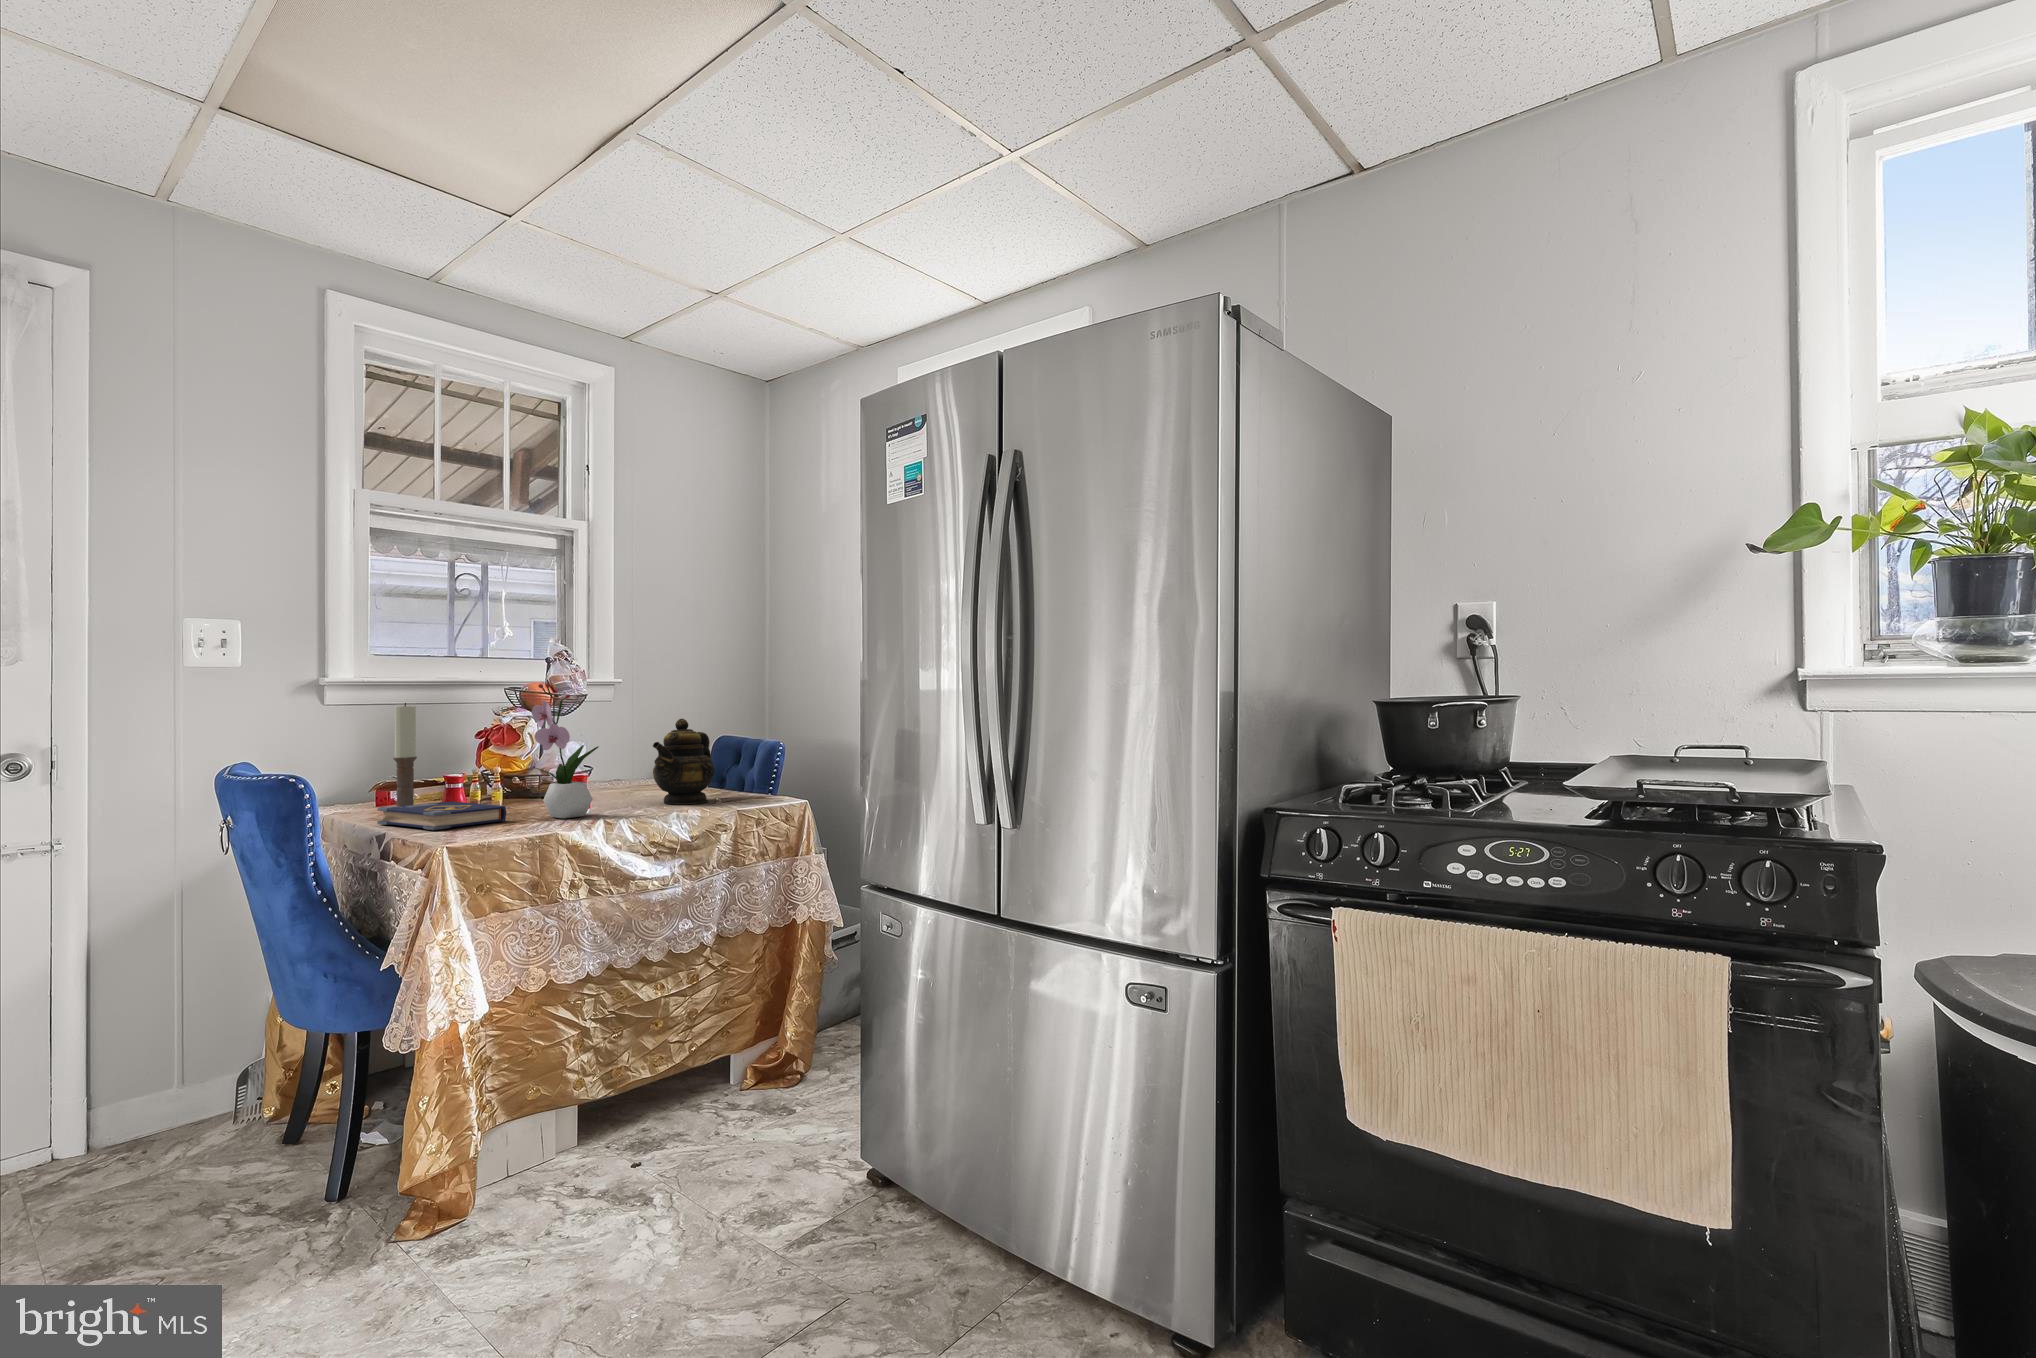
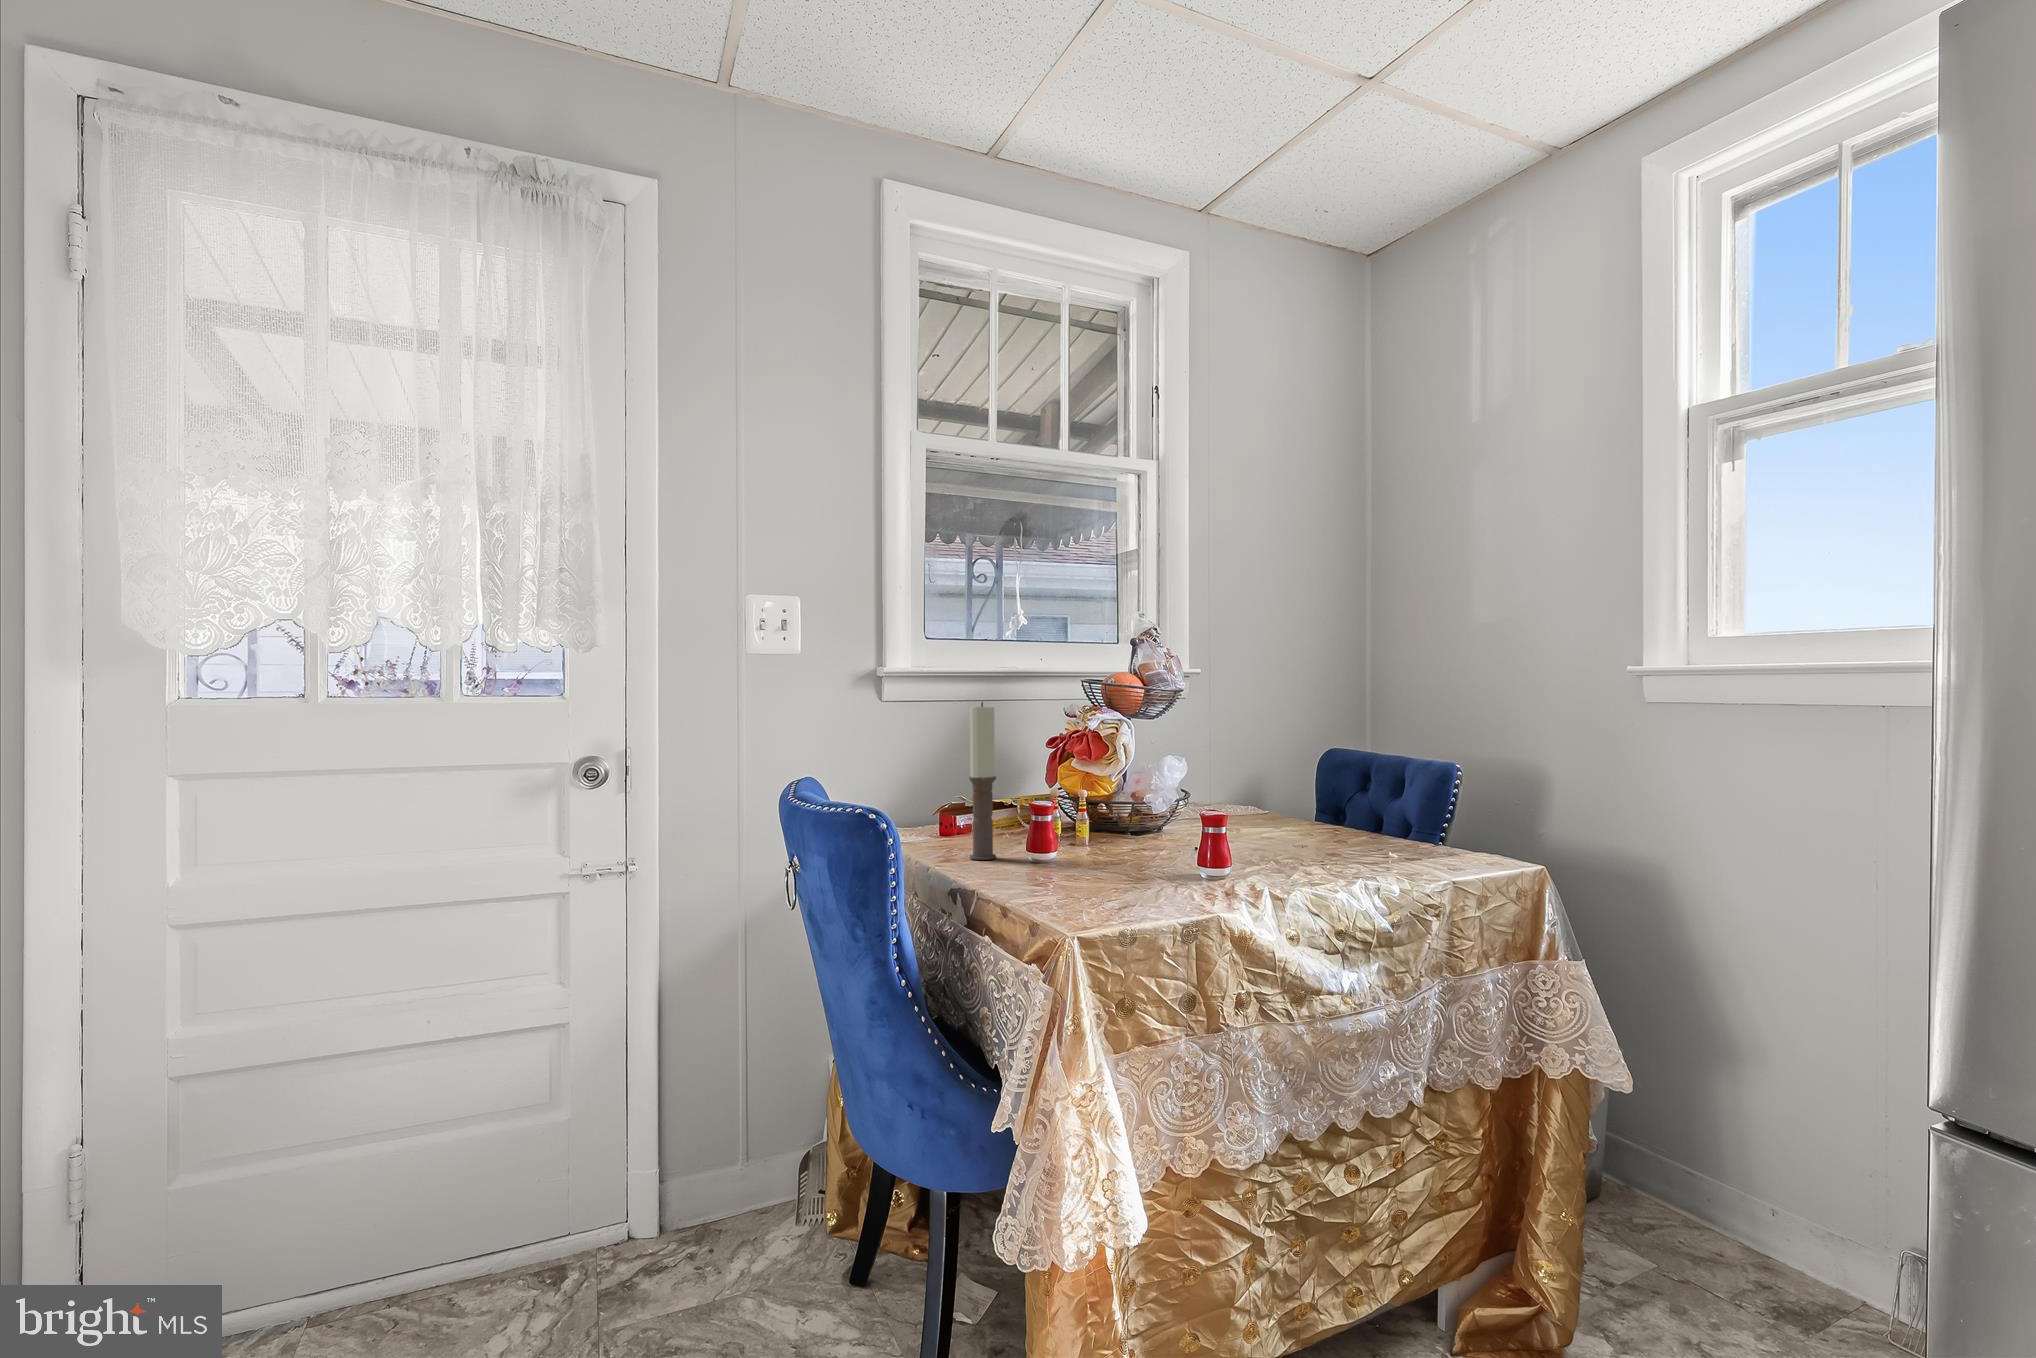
flower arrangement: present [532,683,599,818] -> none [1154,675,1250,883]
teapot: present [653,719,715,804] -> none [1301,729,1400,864]
book: present [377,801,507,830] -> none [957,842,1123,895]

